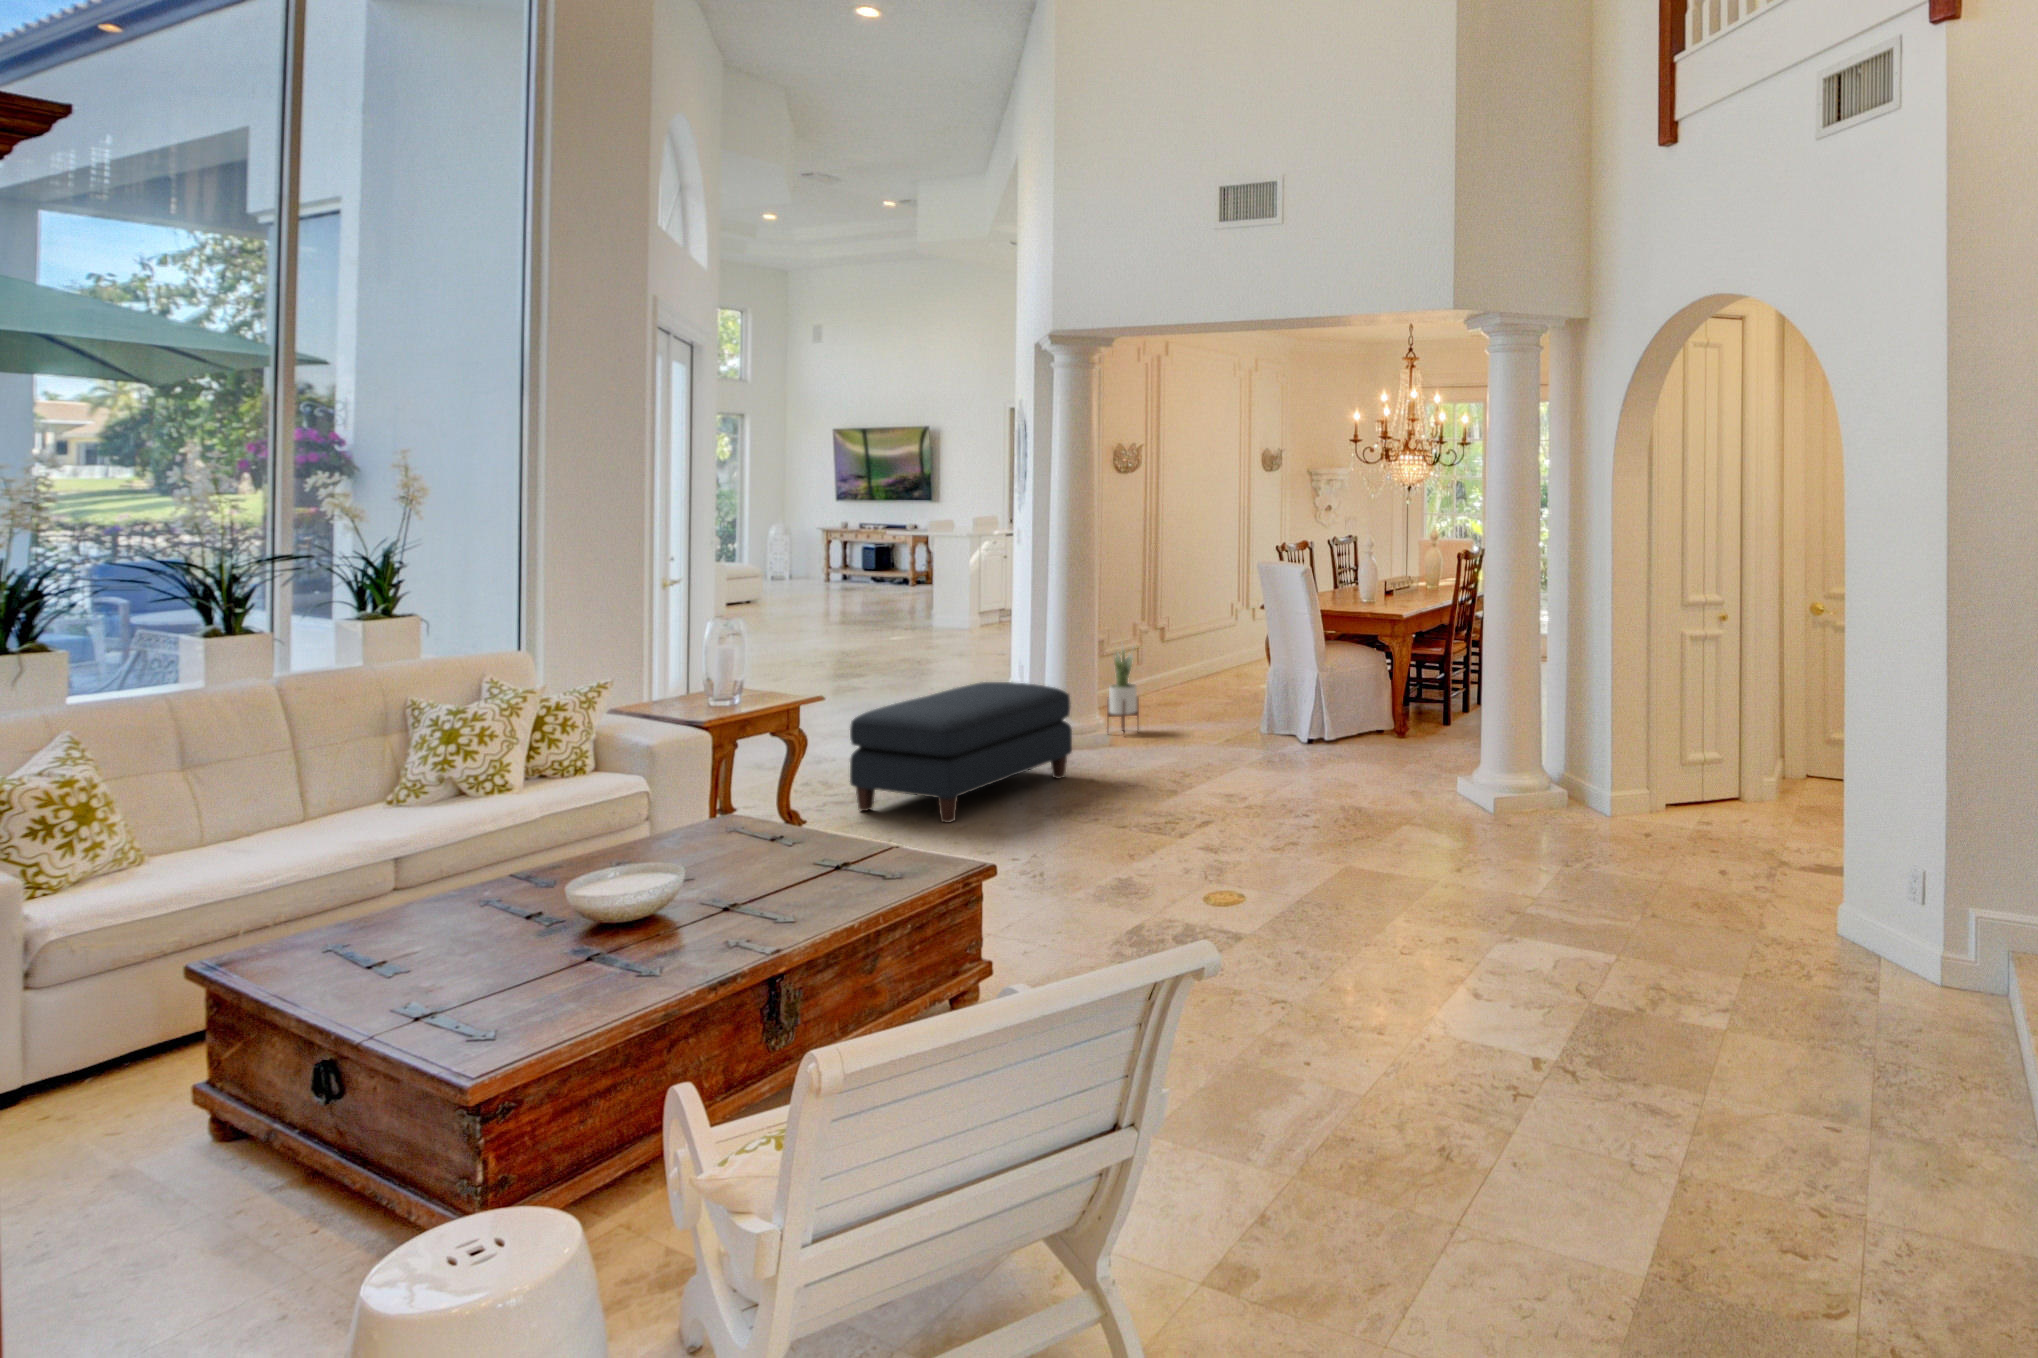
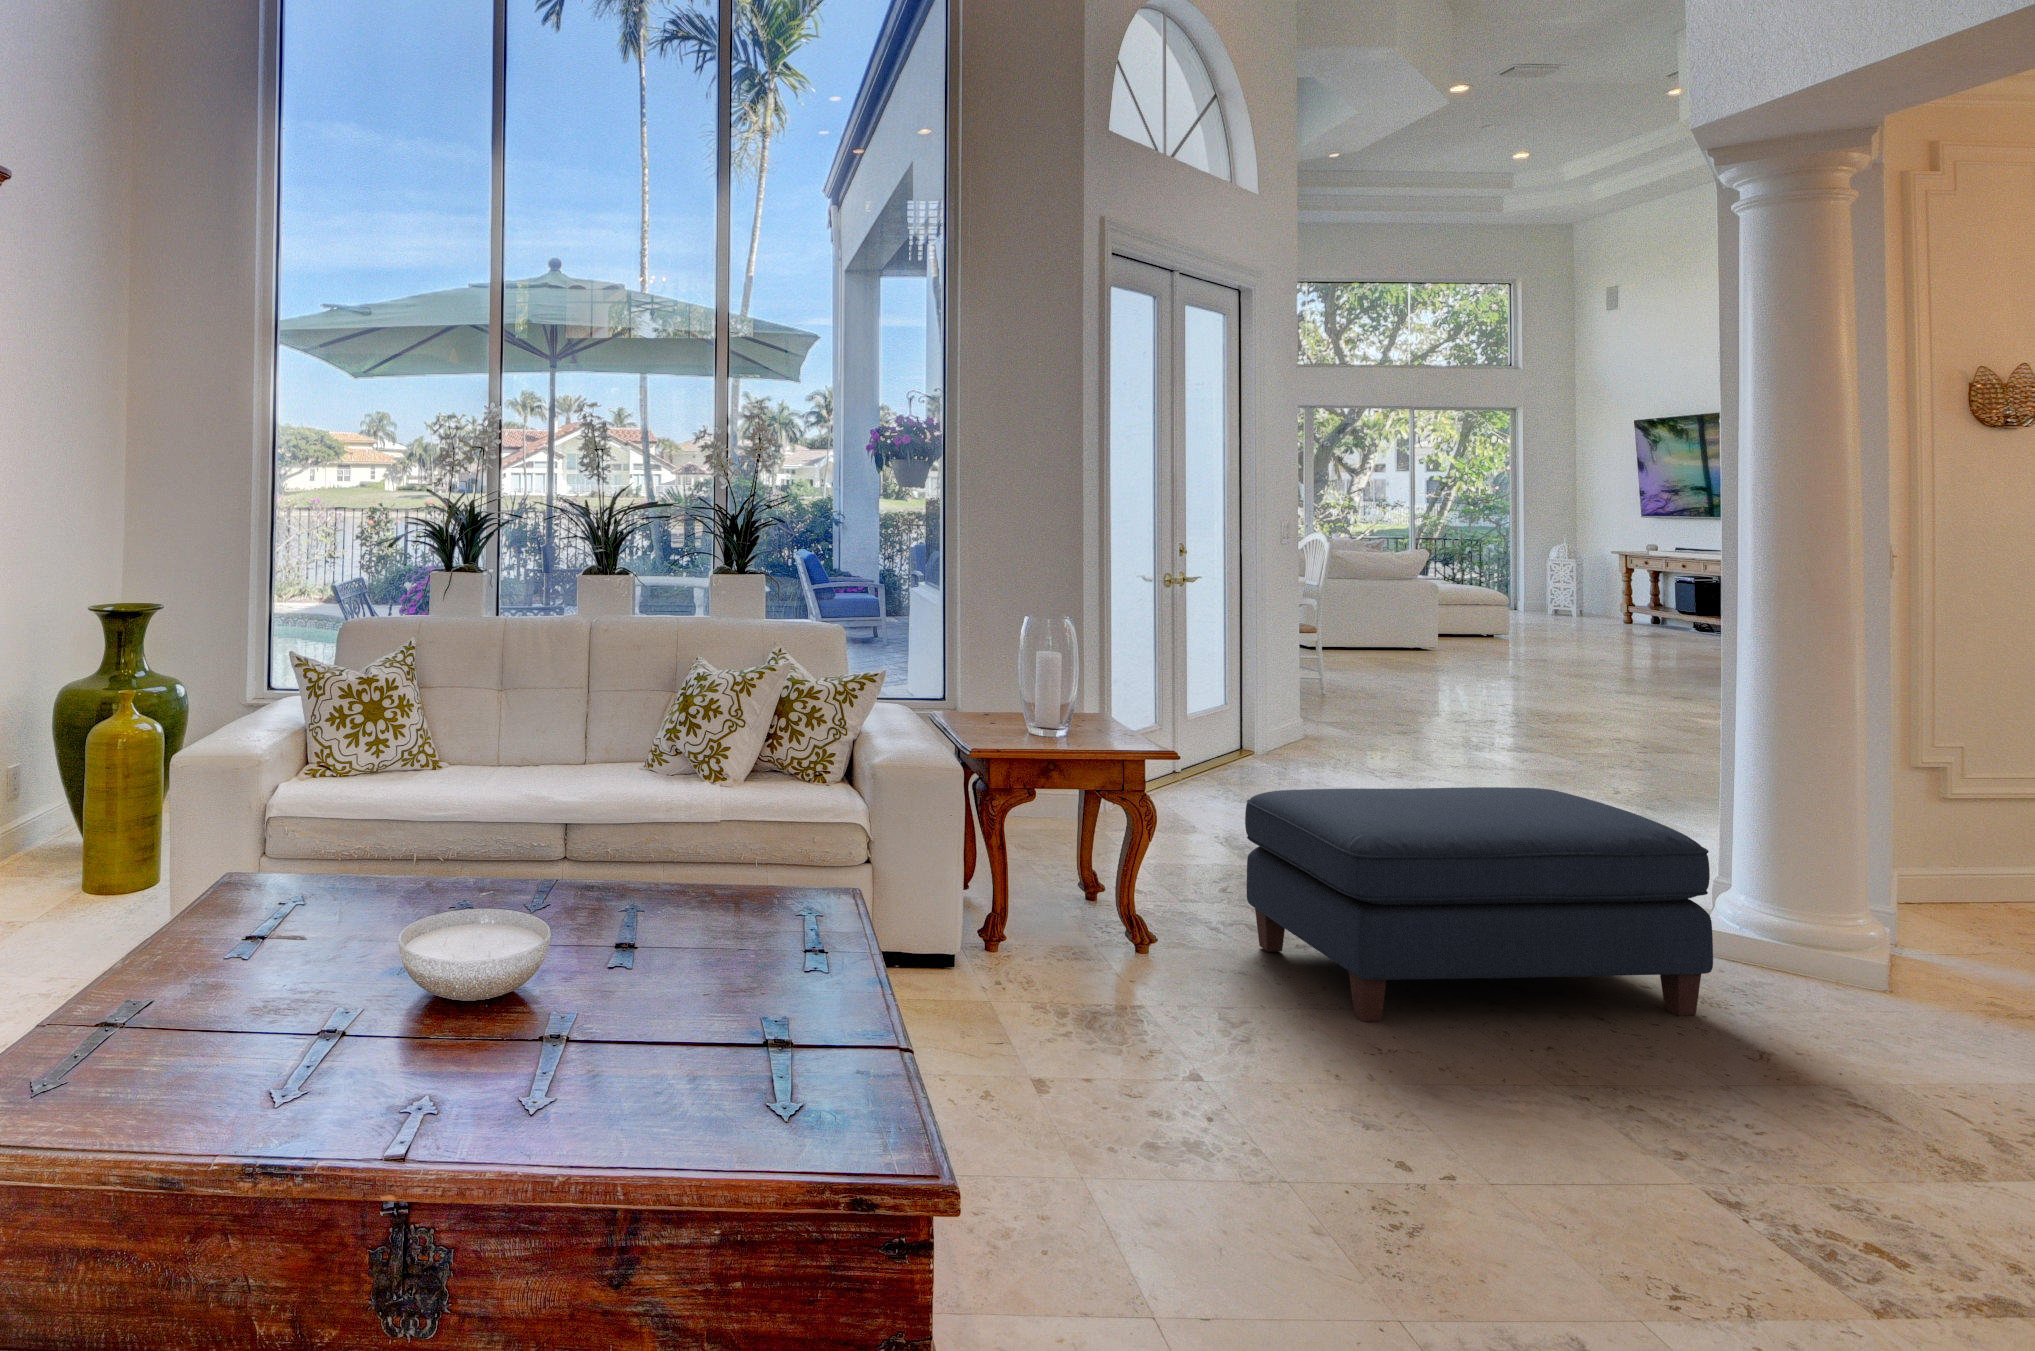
potted plant: present [1107,645,1139,731] -> none [1892,772,1985,978]

